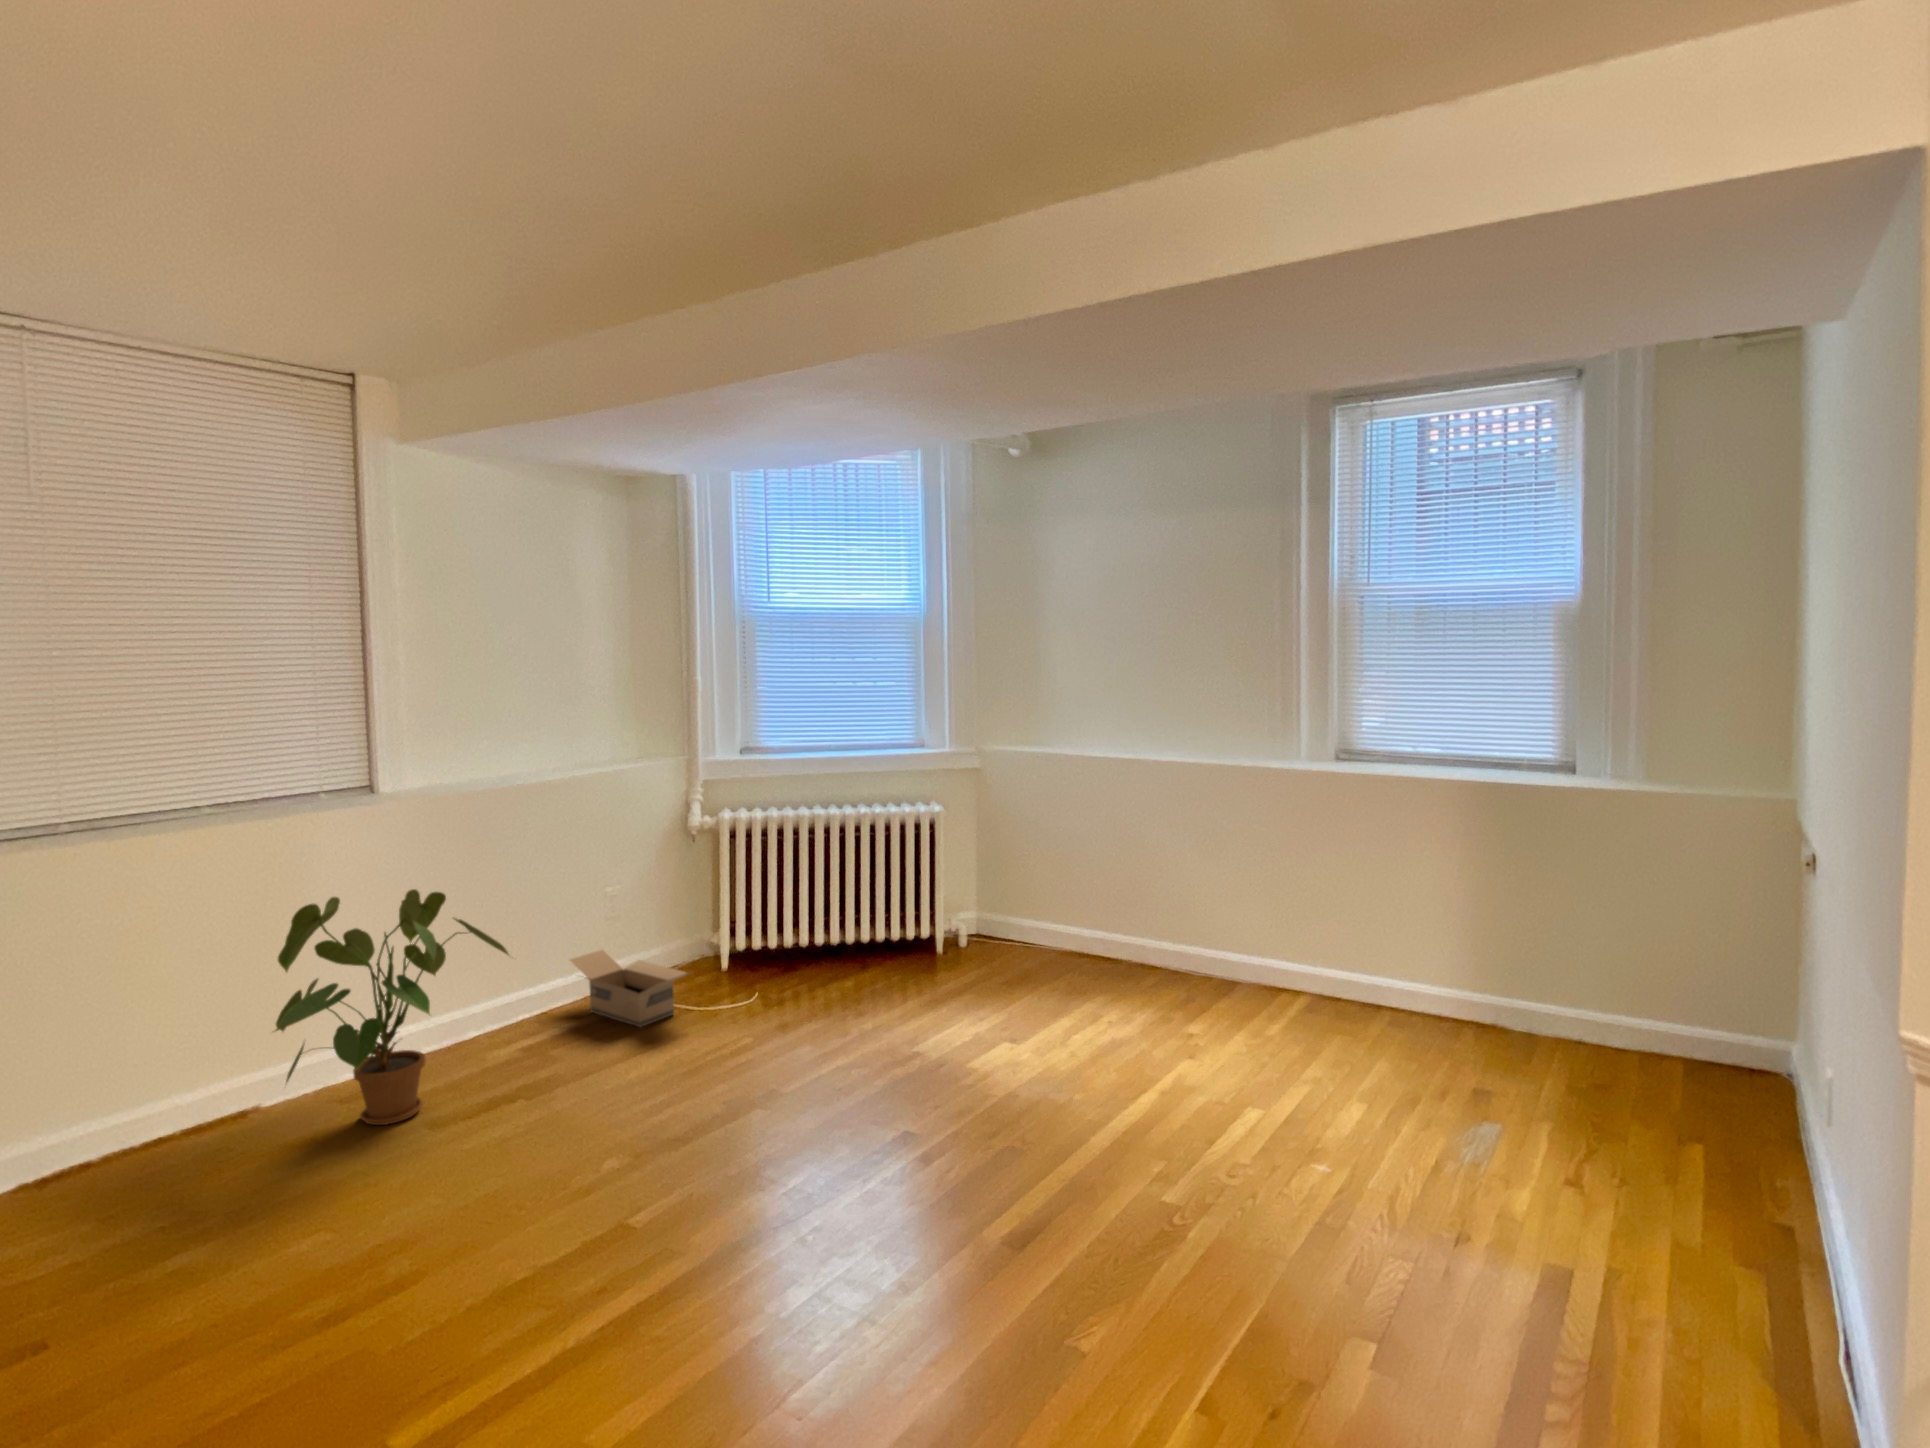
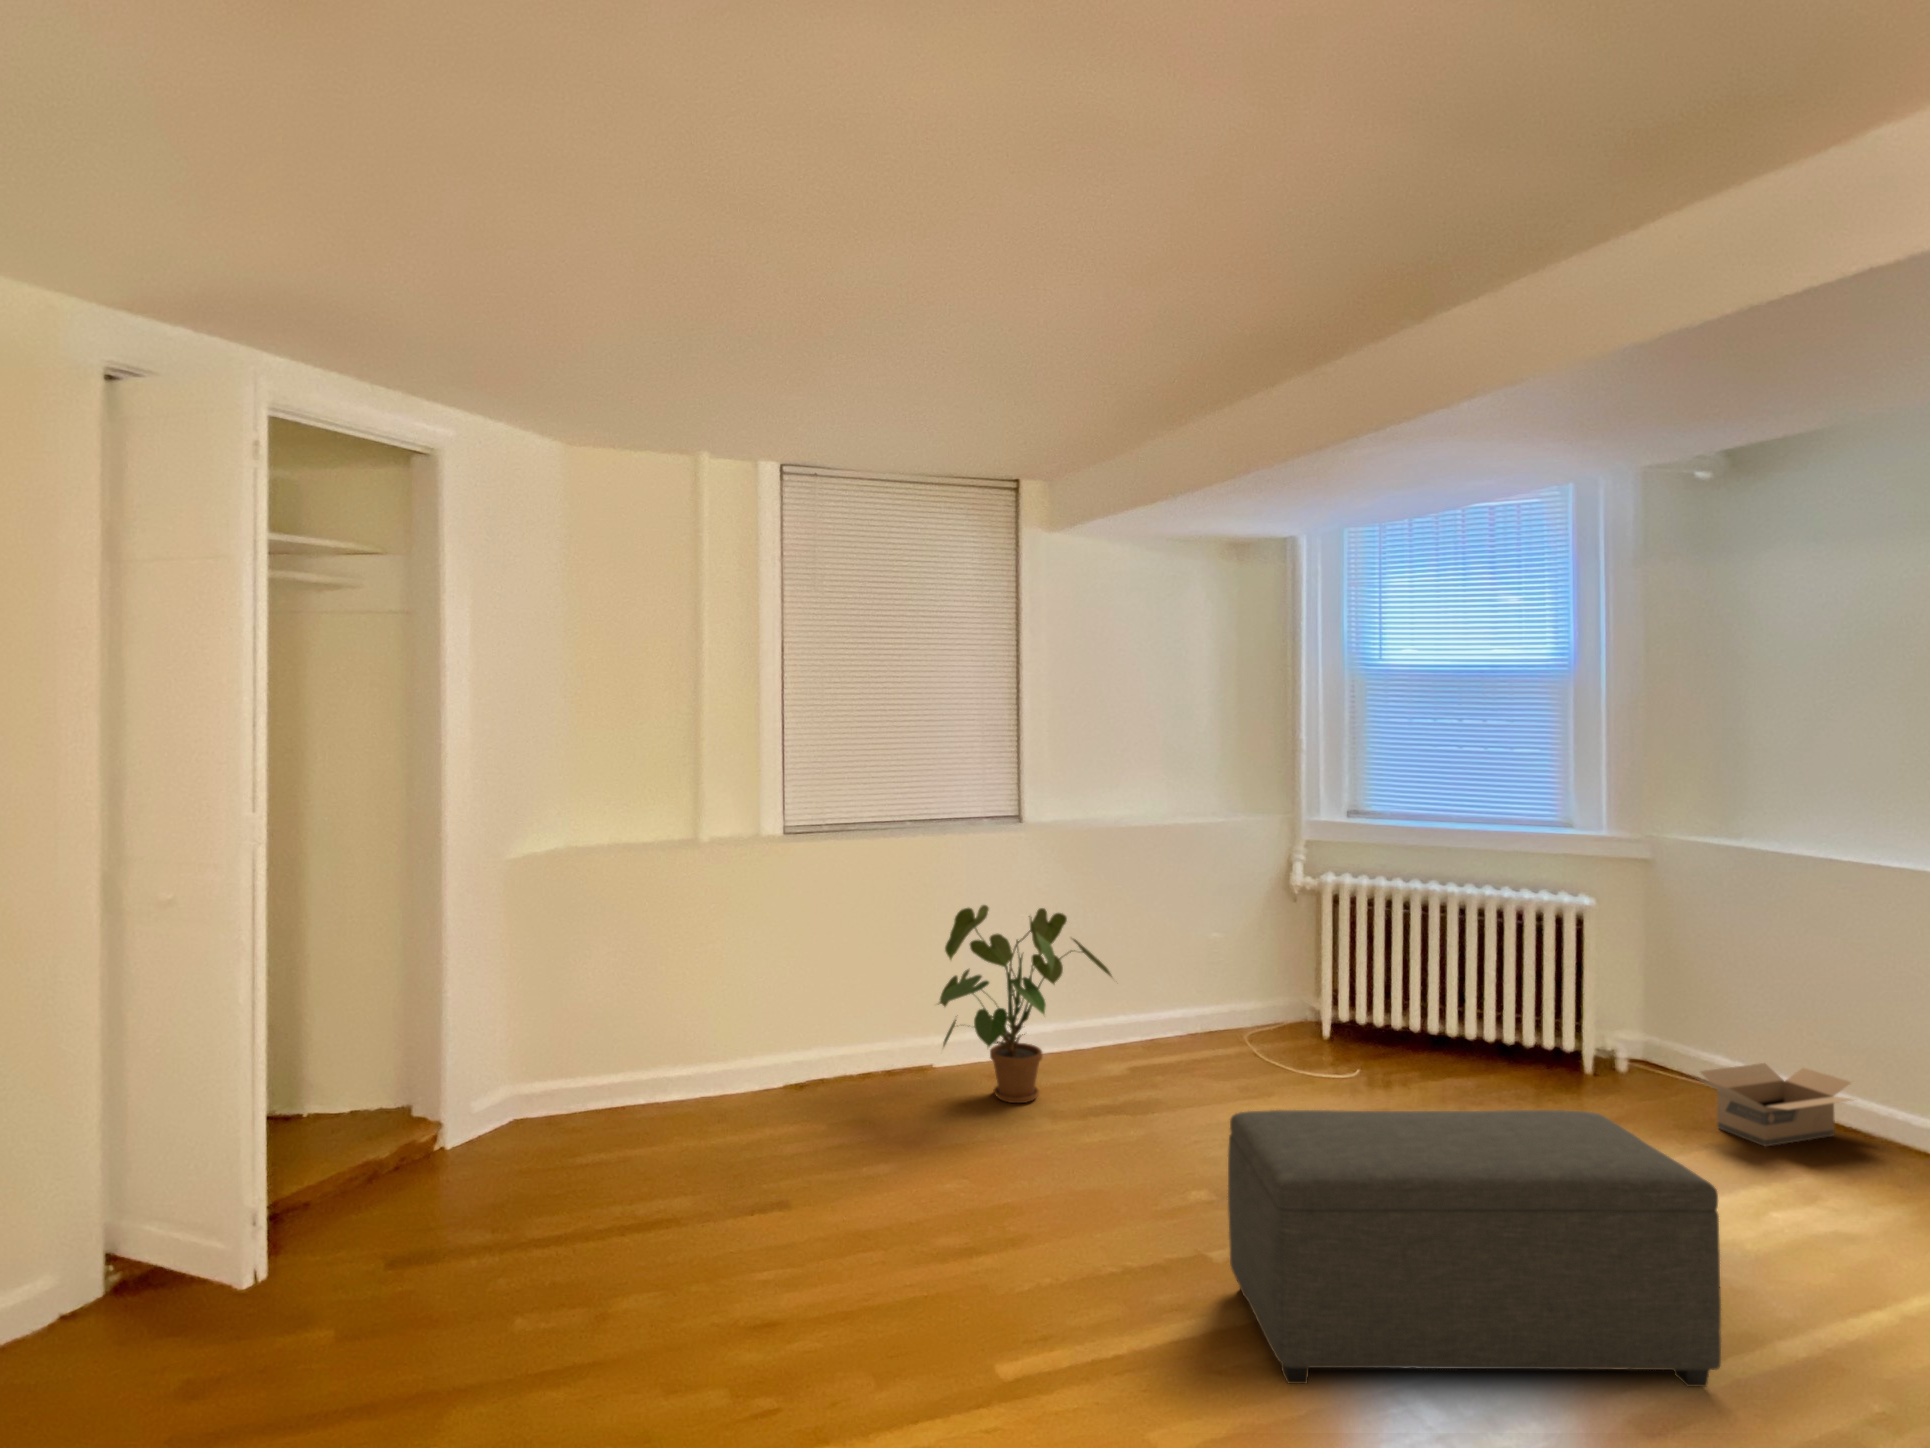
cardboard box: present [569,950,687,1027] -> present [1696,1063,1852,1146]
ottoman: none [676,993,1076,1331] -> present [1228,1110,1721,1387]

